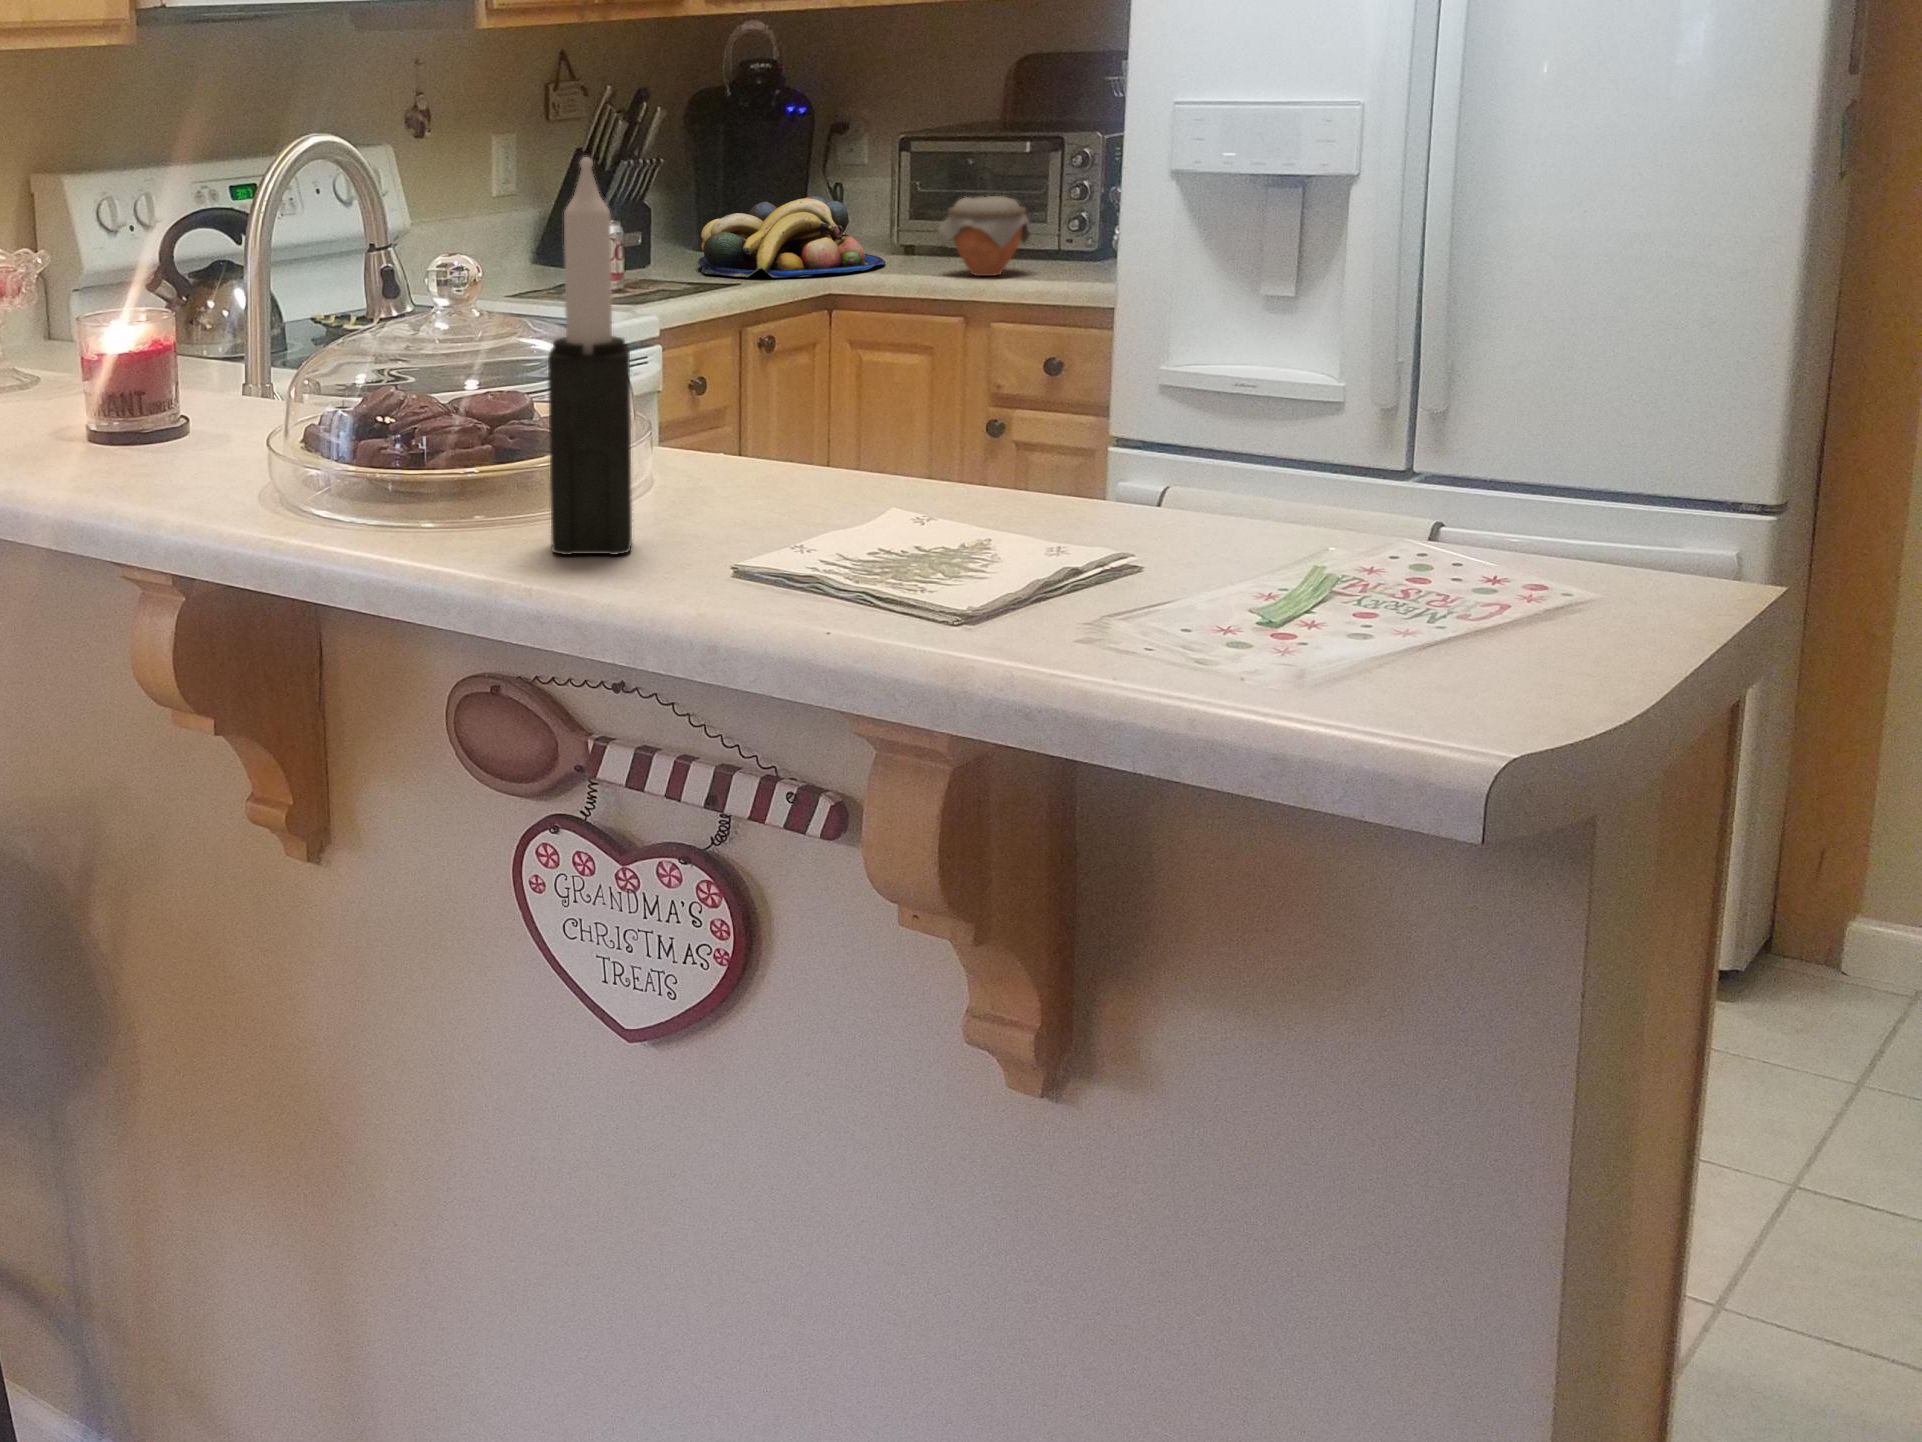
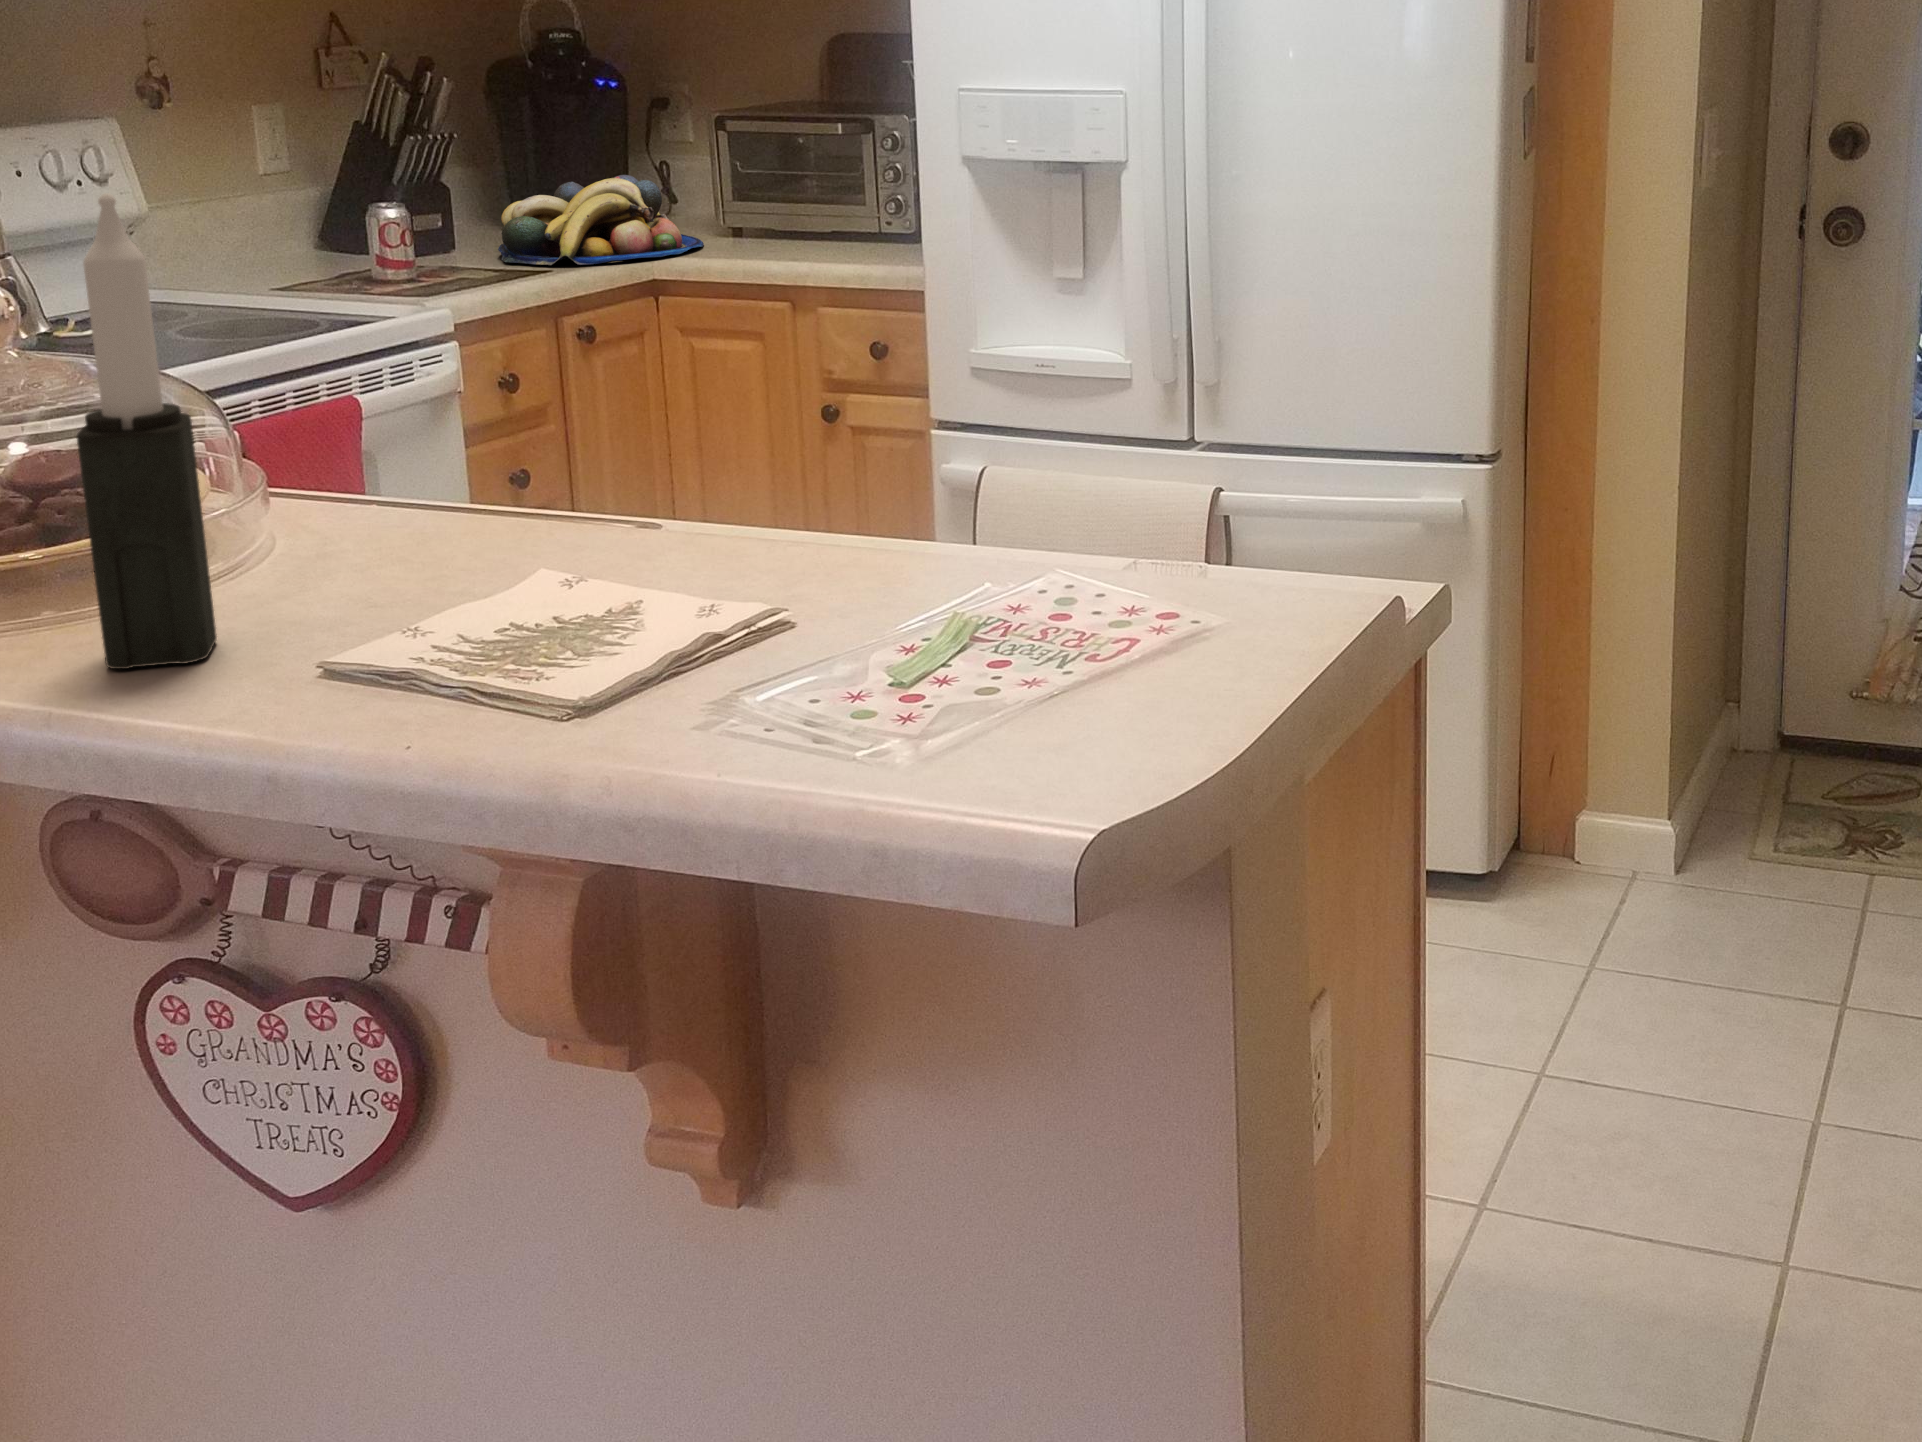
jar: present [939,196,1030,276] -> none [752,174,846,257]

